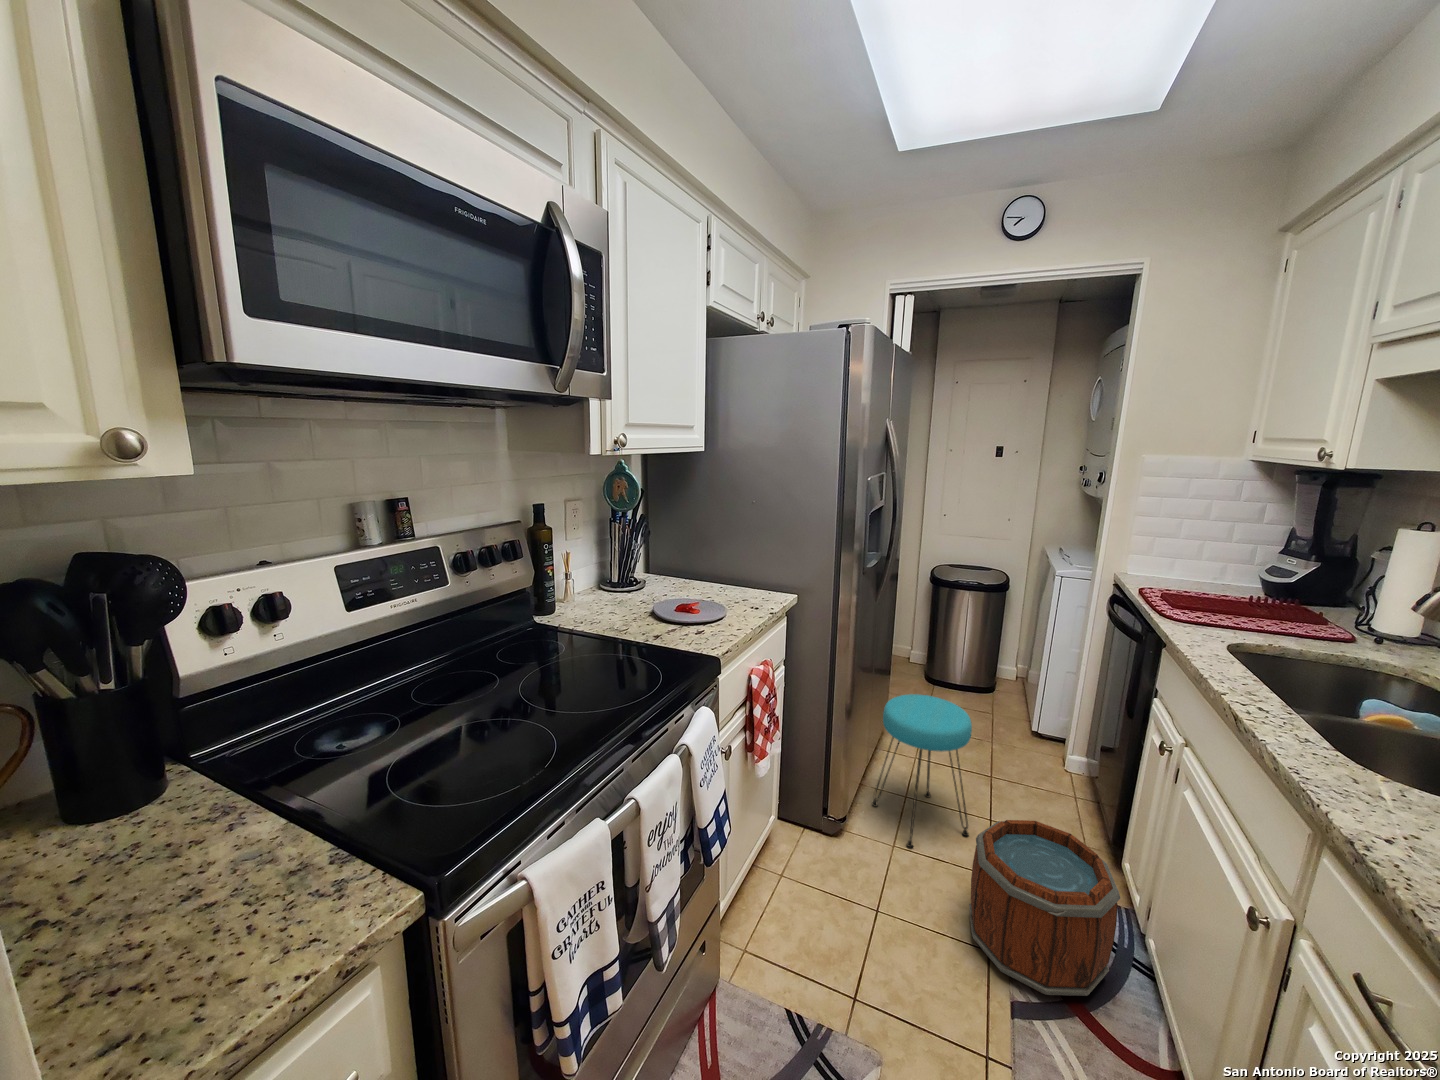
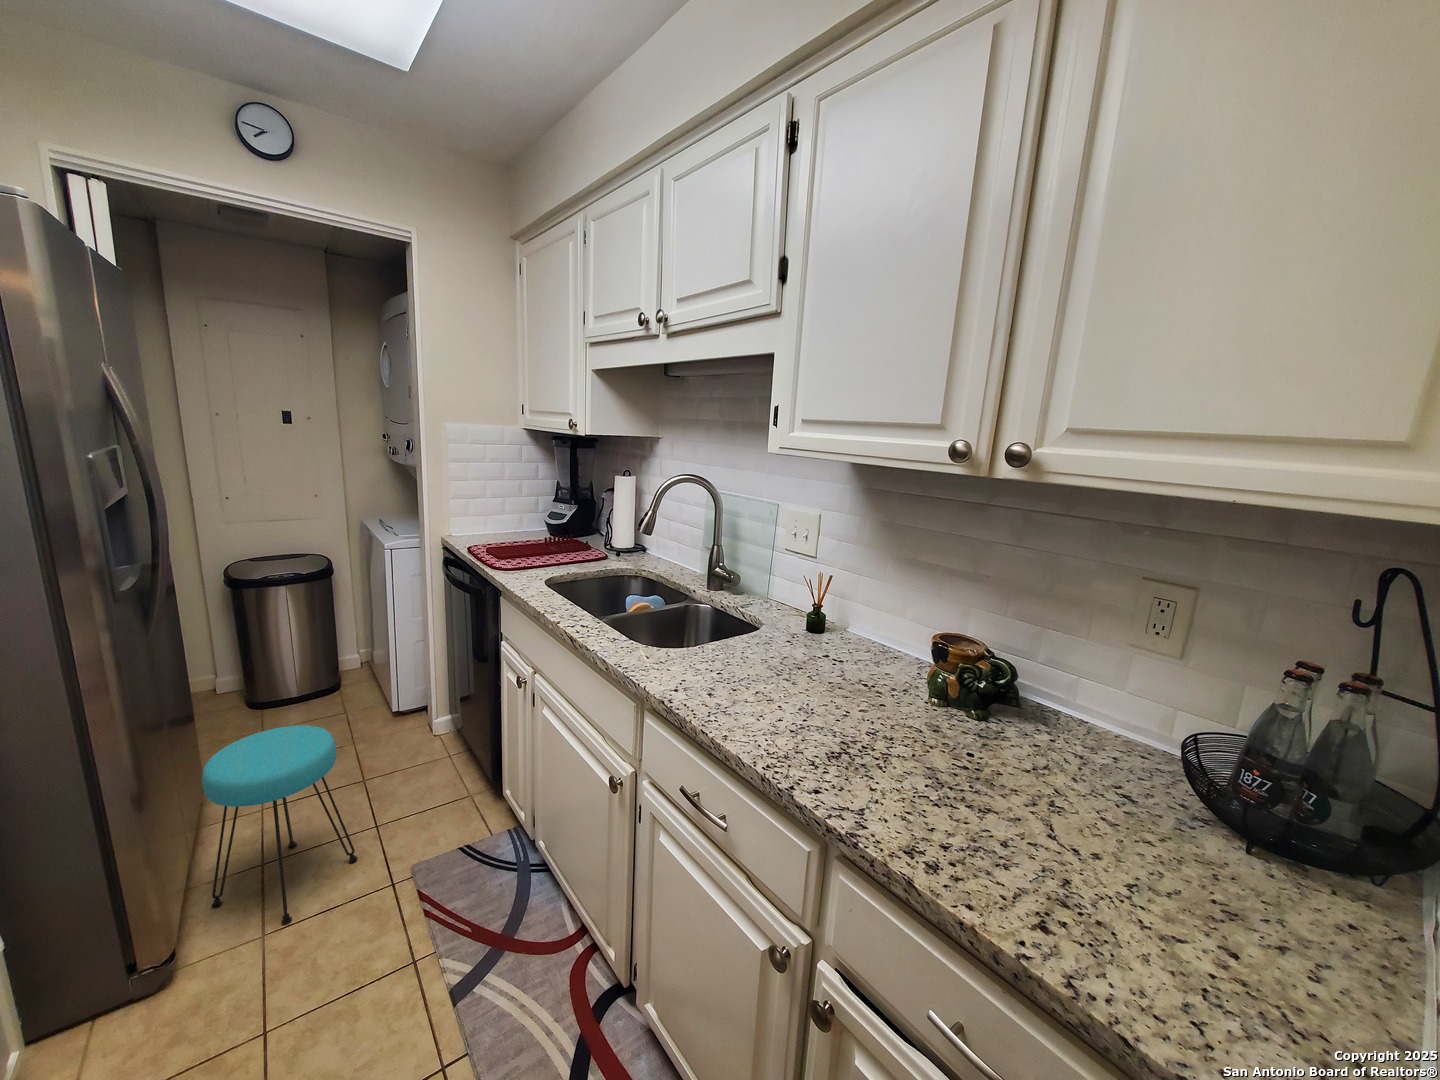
bucket: present [969,820,1120,996] -> none [373,795,518,971]

